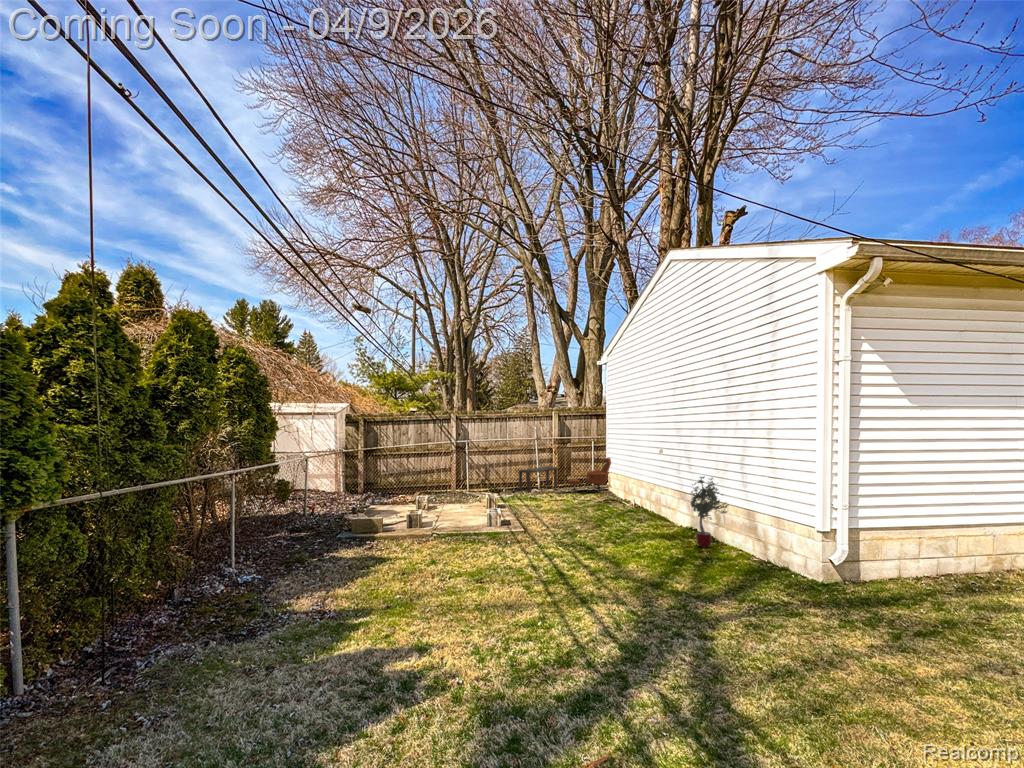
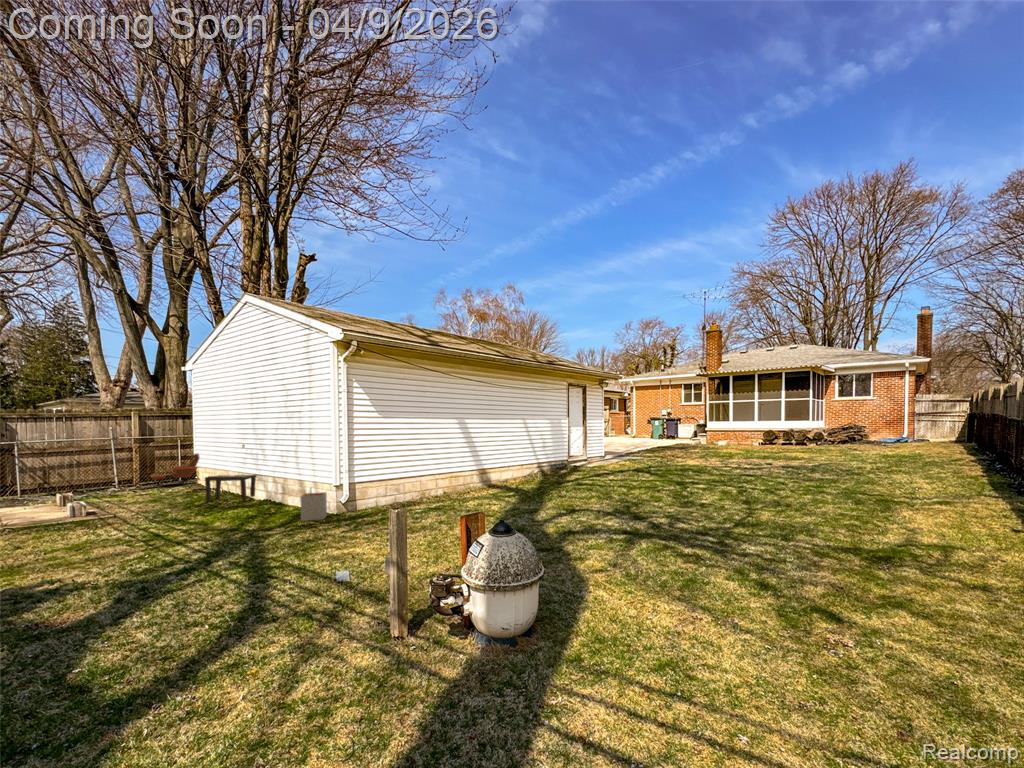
bench: present [518,466,558,492] -> present [205,474,257,501]
potted tree: present [690,477,729,547] -> none [264,462,292,509]
storage bin: none [753,524,802,589] -> present [301,492,327,521]

